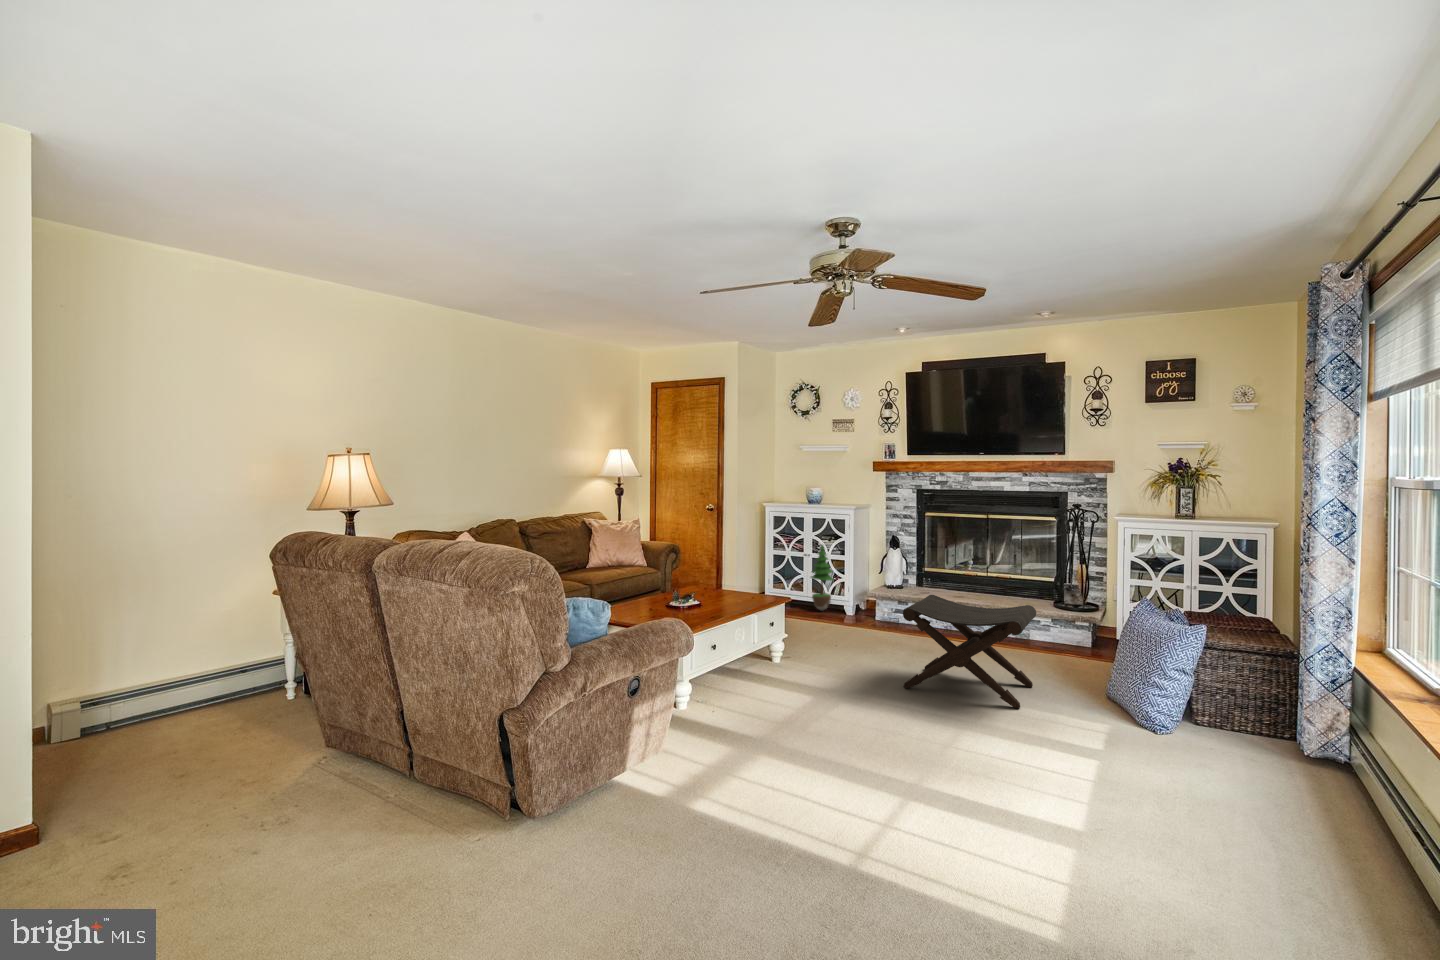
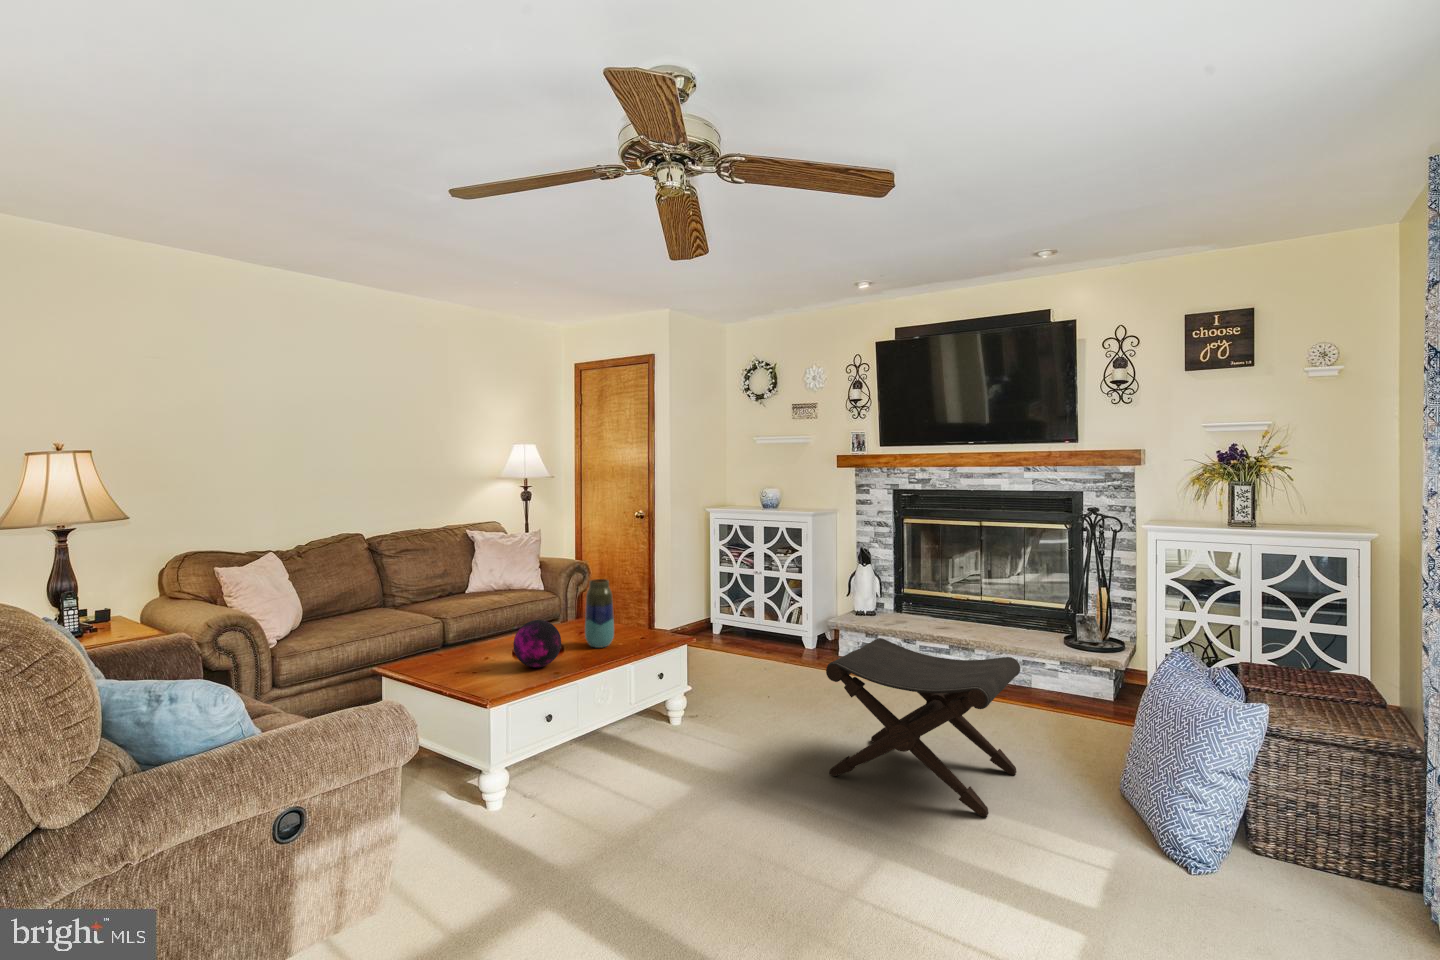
potted tree: present [811,545,833,611] -> none [756,559,787,645]
vase: none [714,552,735,602] -> present [585,579,614,648]
decorative orb: none [675,578,709,612] -> present [514,620,561,667]

